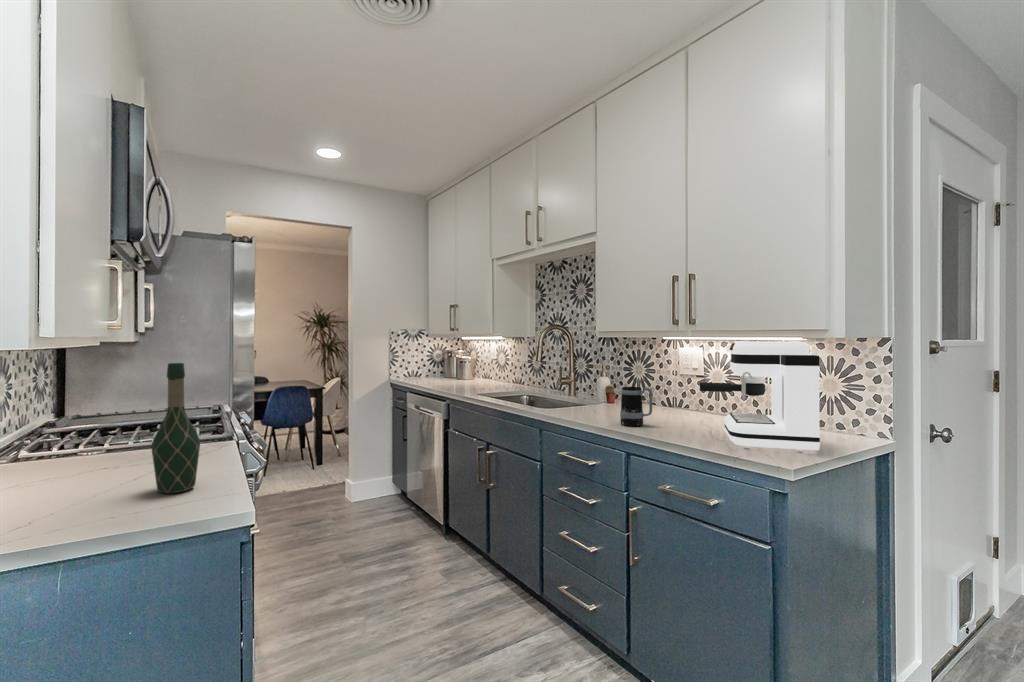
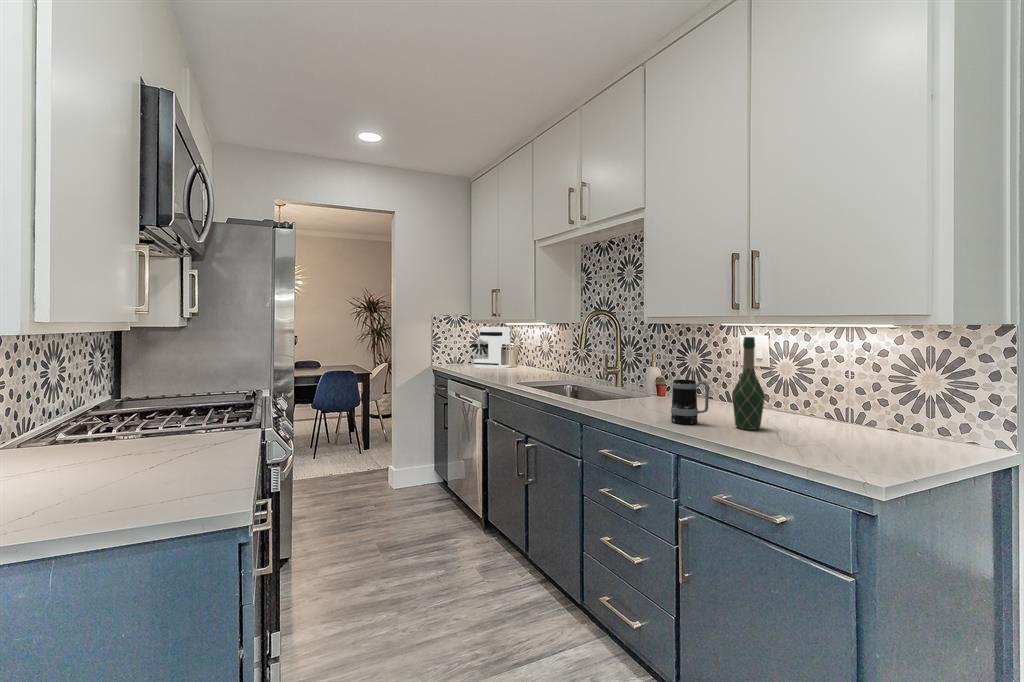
coffee maker: present [700,341,820,452] -> present [471,327,510,370]
wine bottle: present [152,363,200,493] -> present [732,337,765,430]

